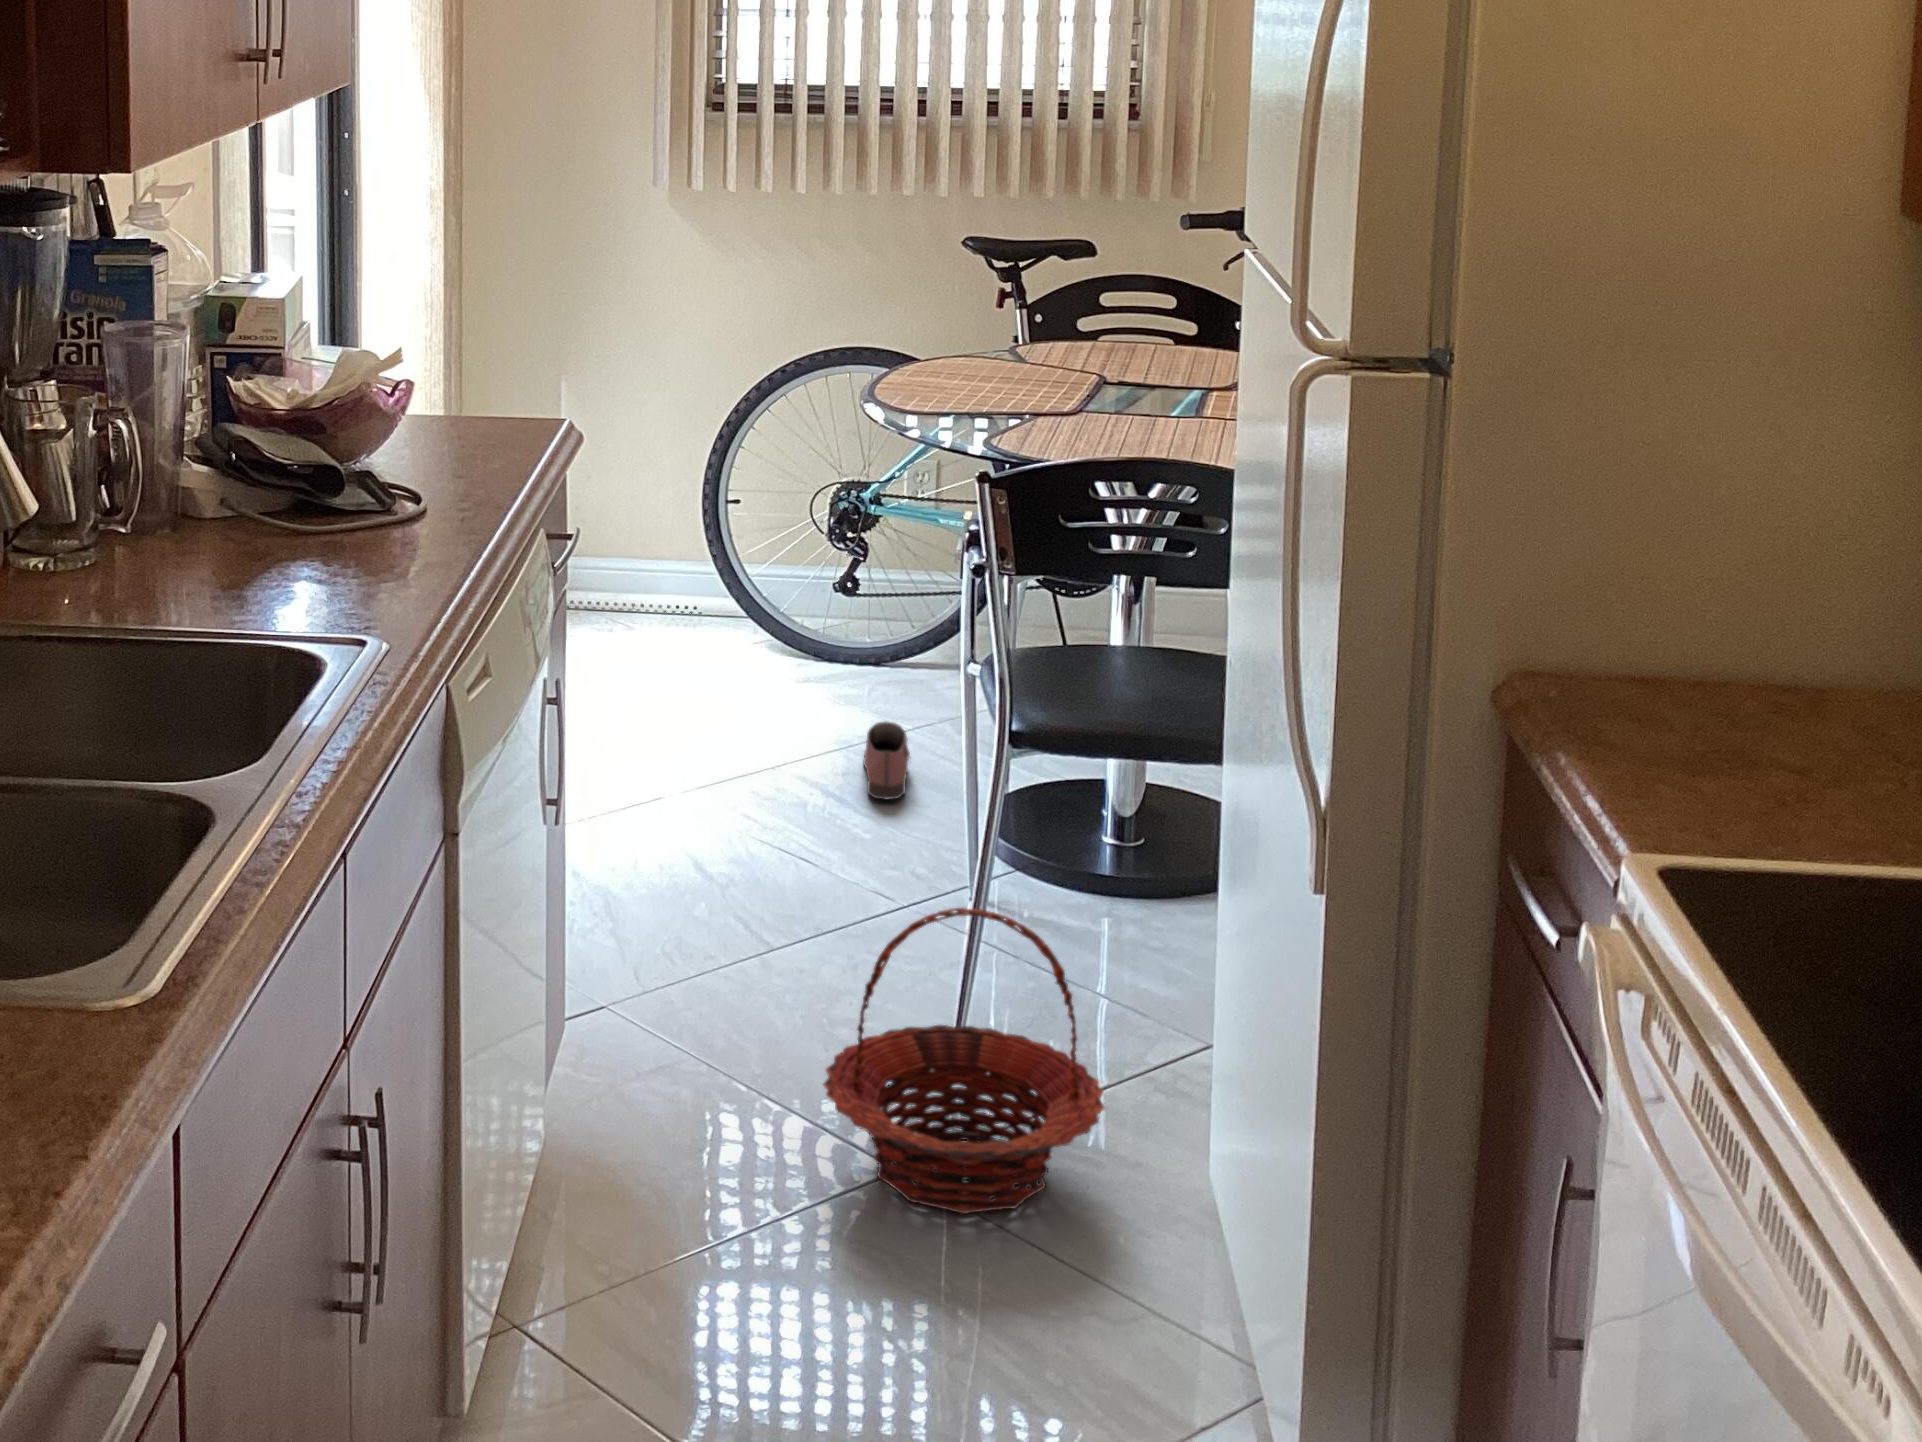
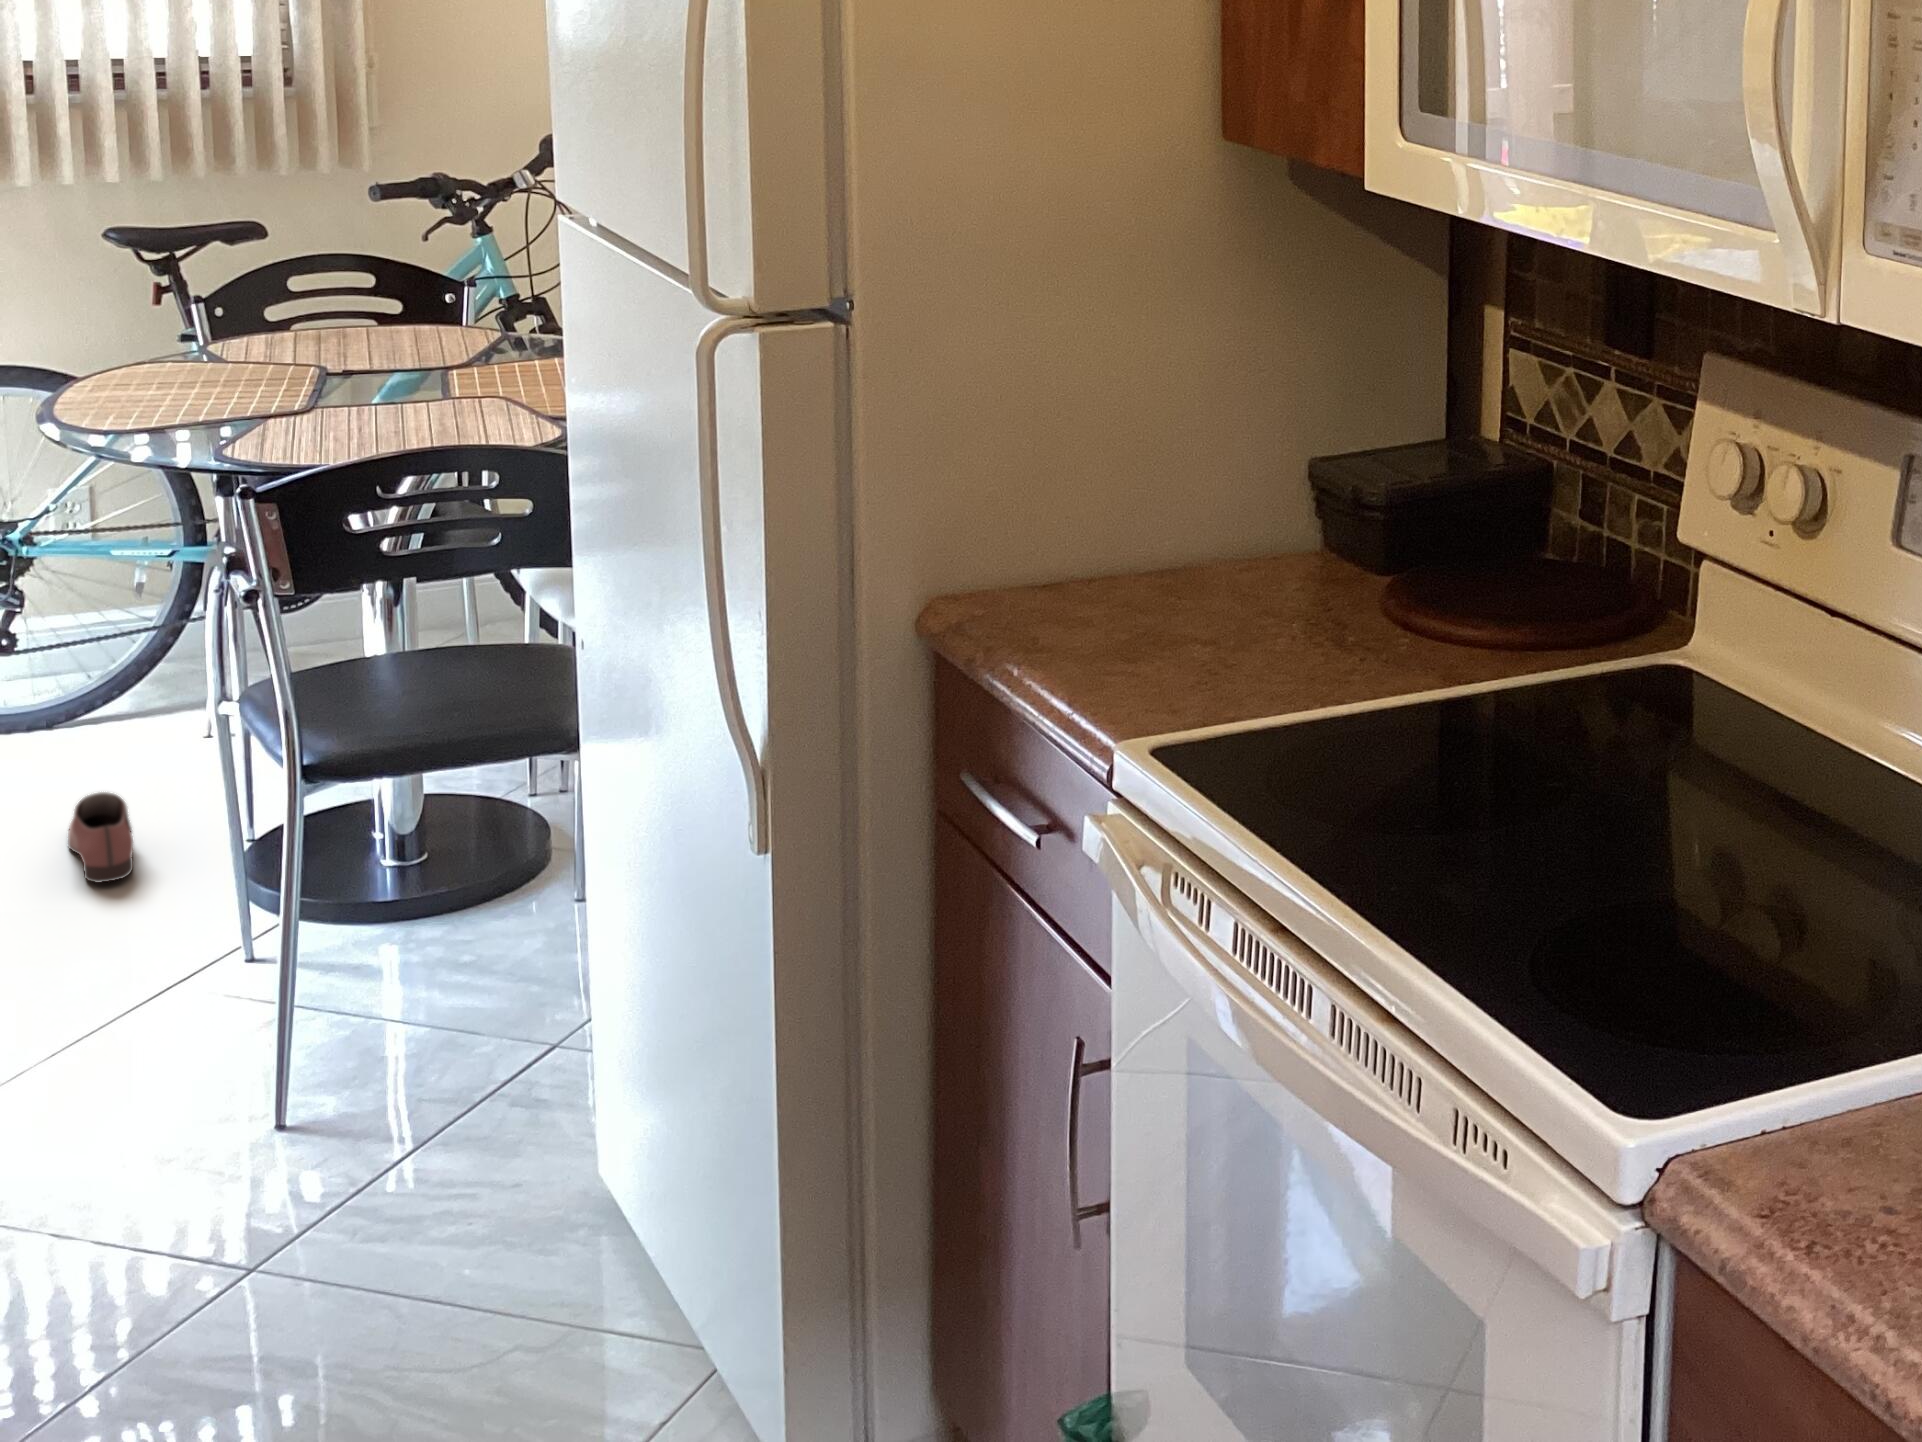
basket: present [823,908,1105,1214] -> none [151,967,494,1312]

